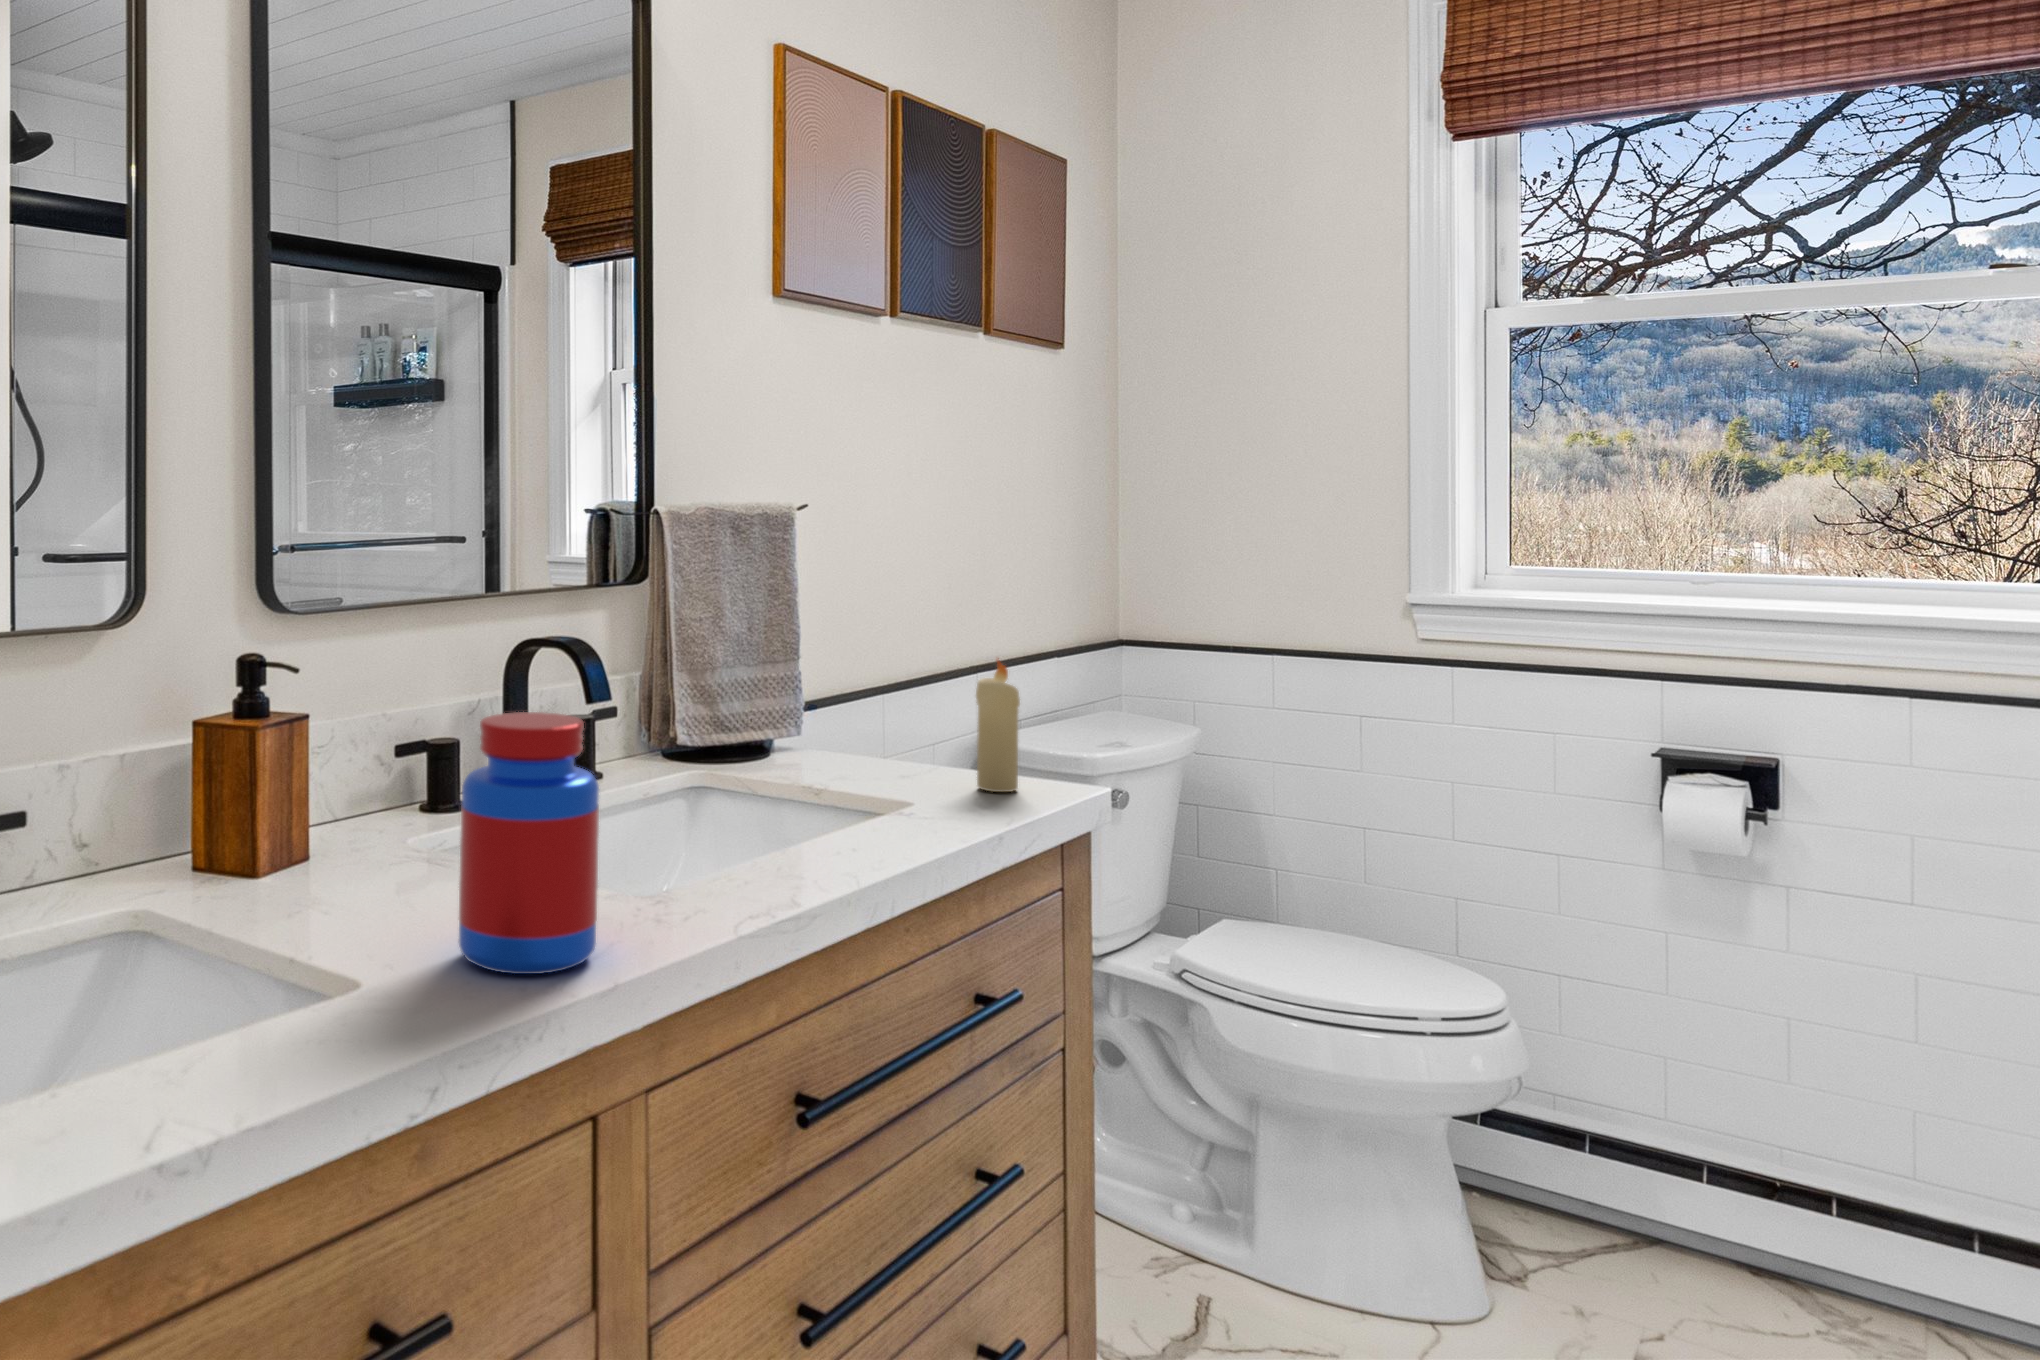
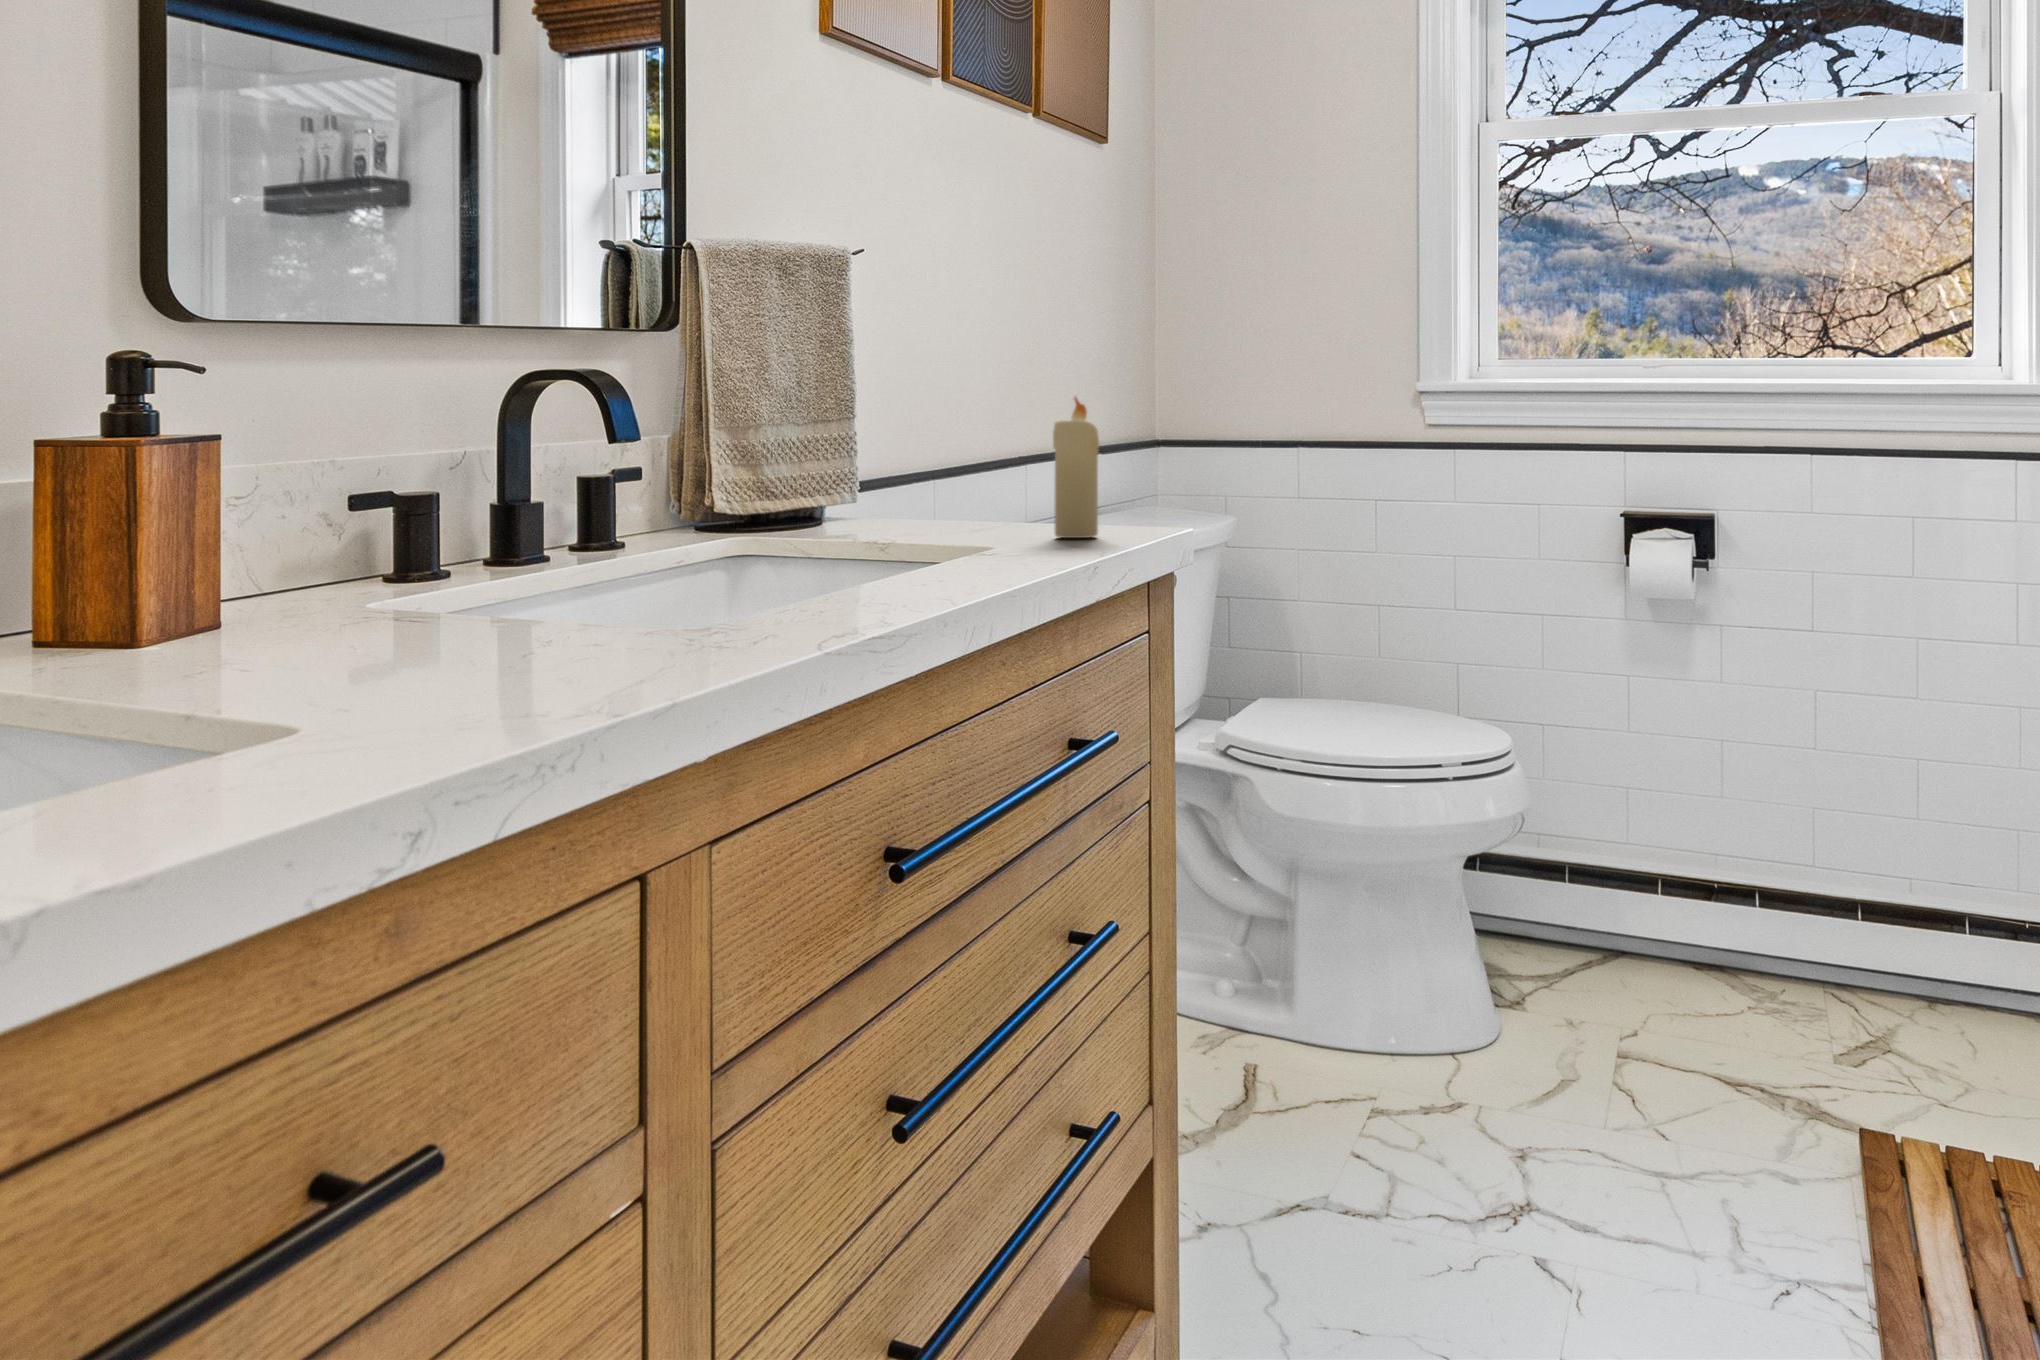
jar: present [459,712,599,974] -> none [440,358,640,688]

